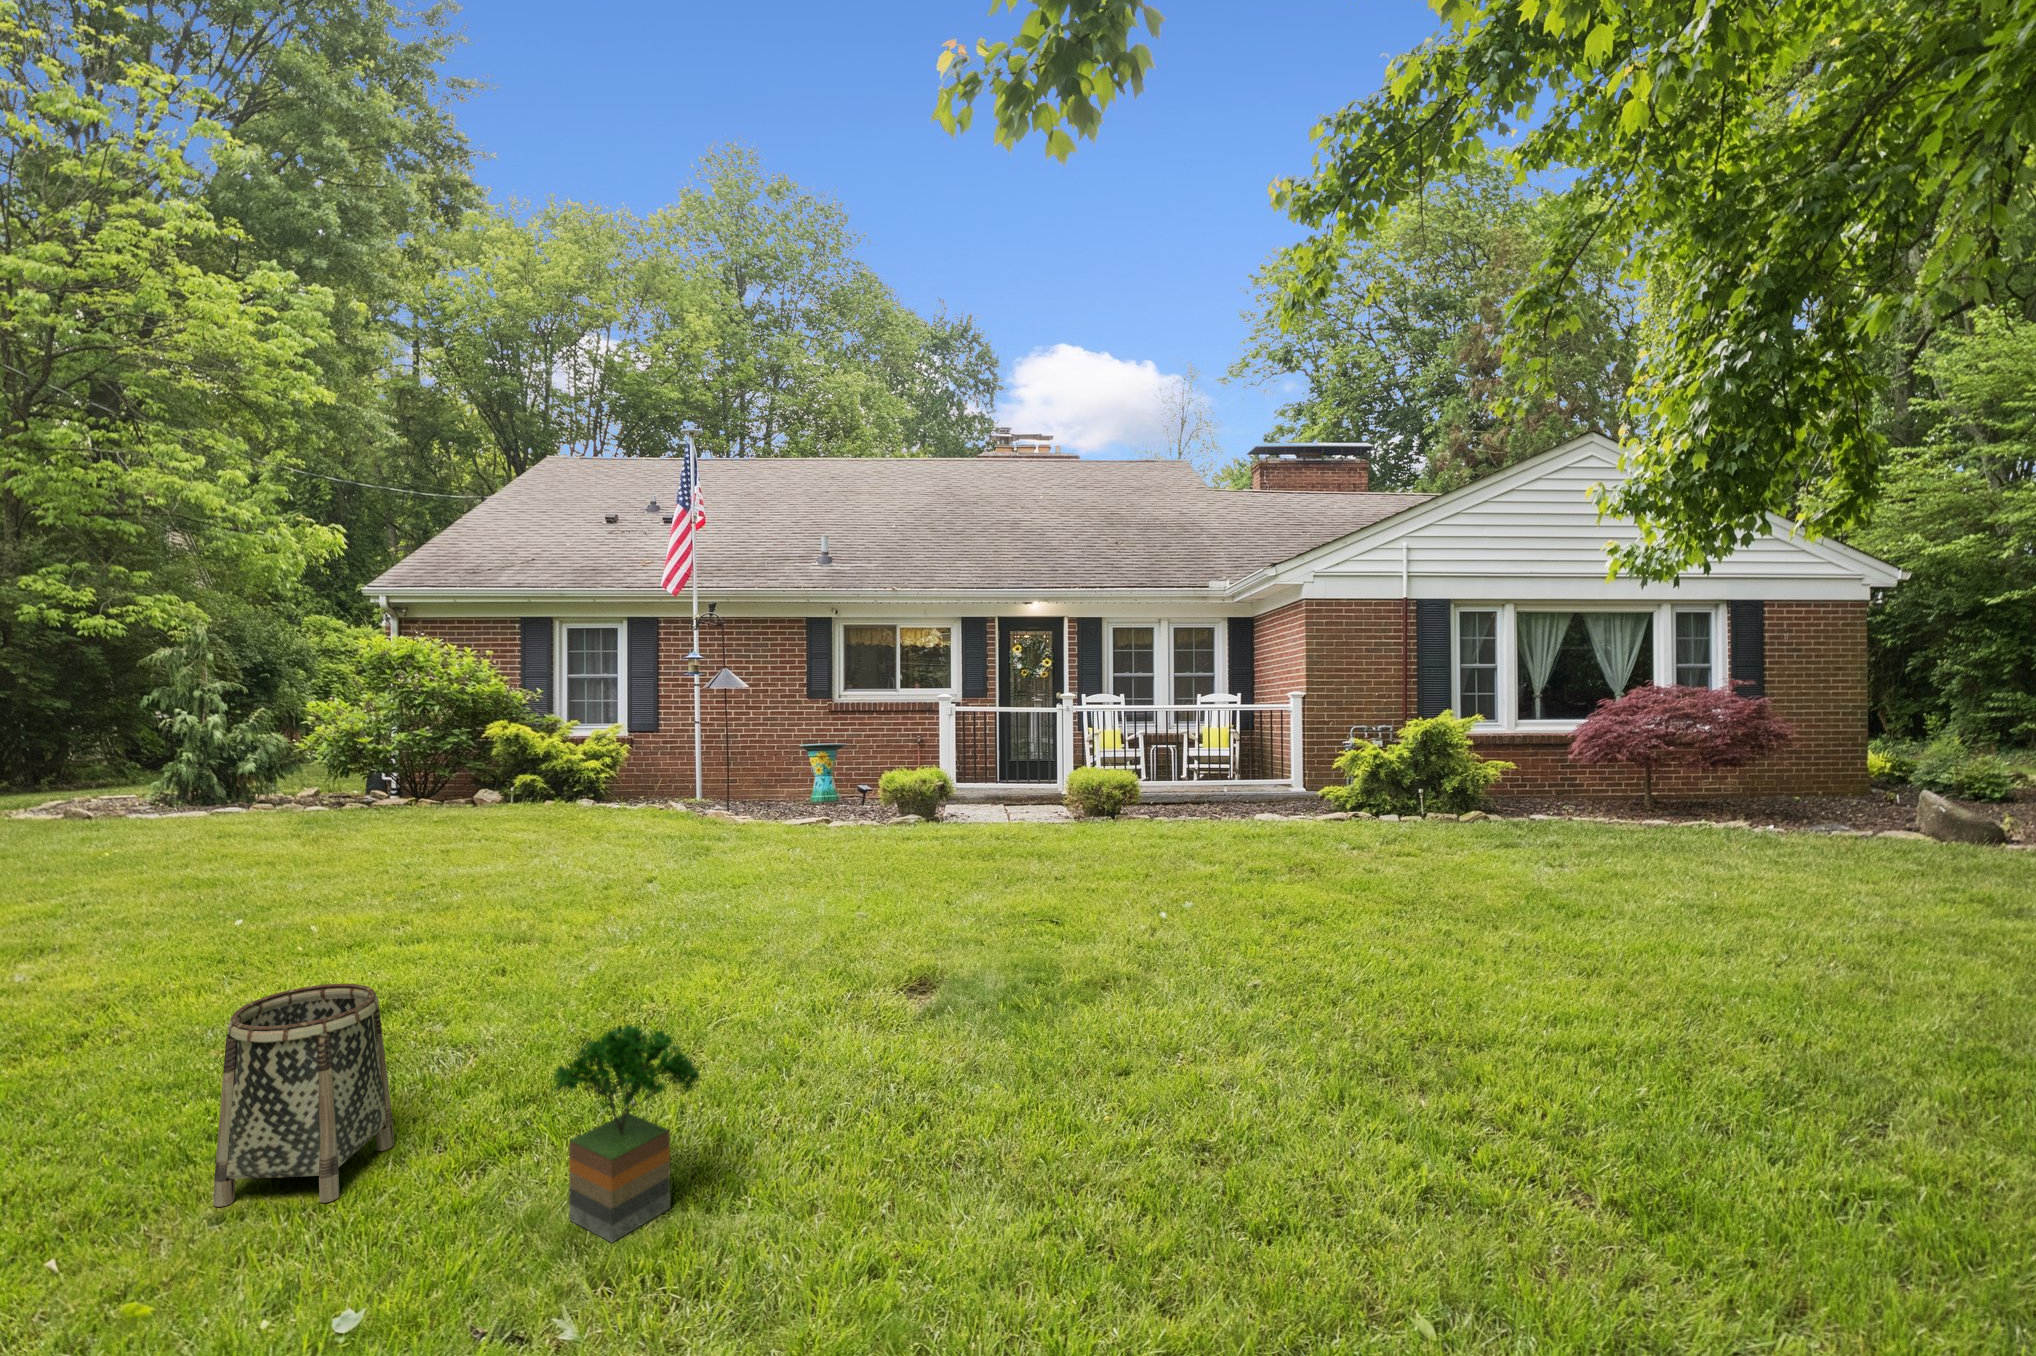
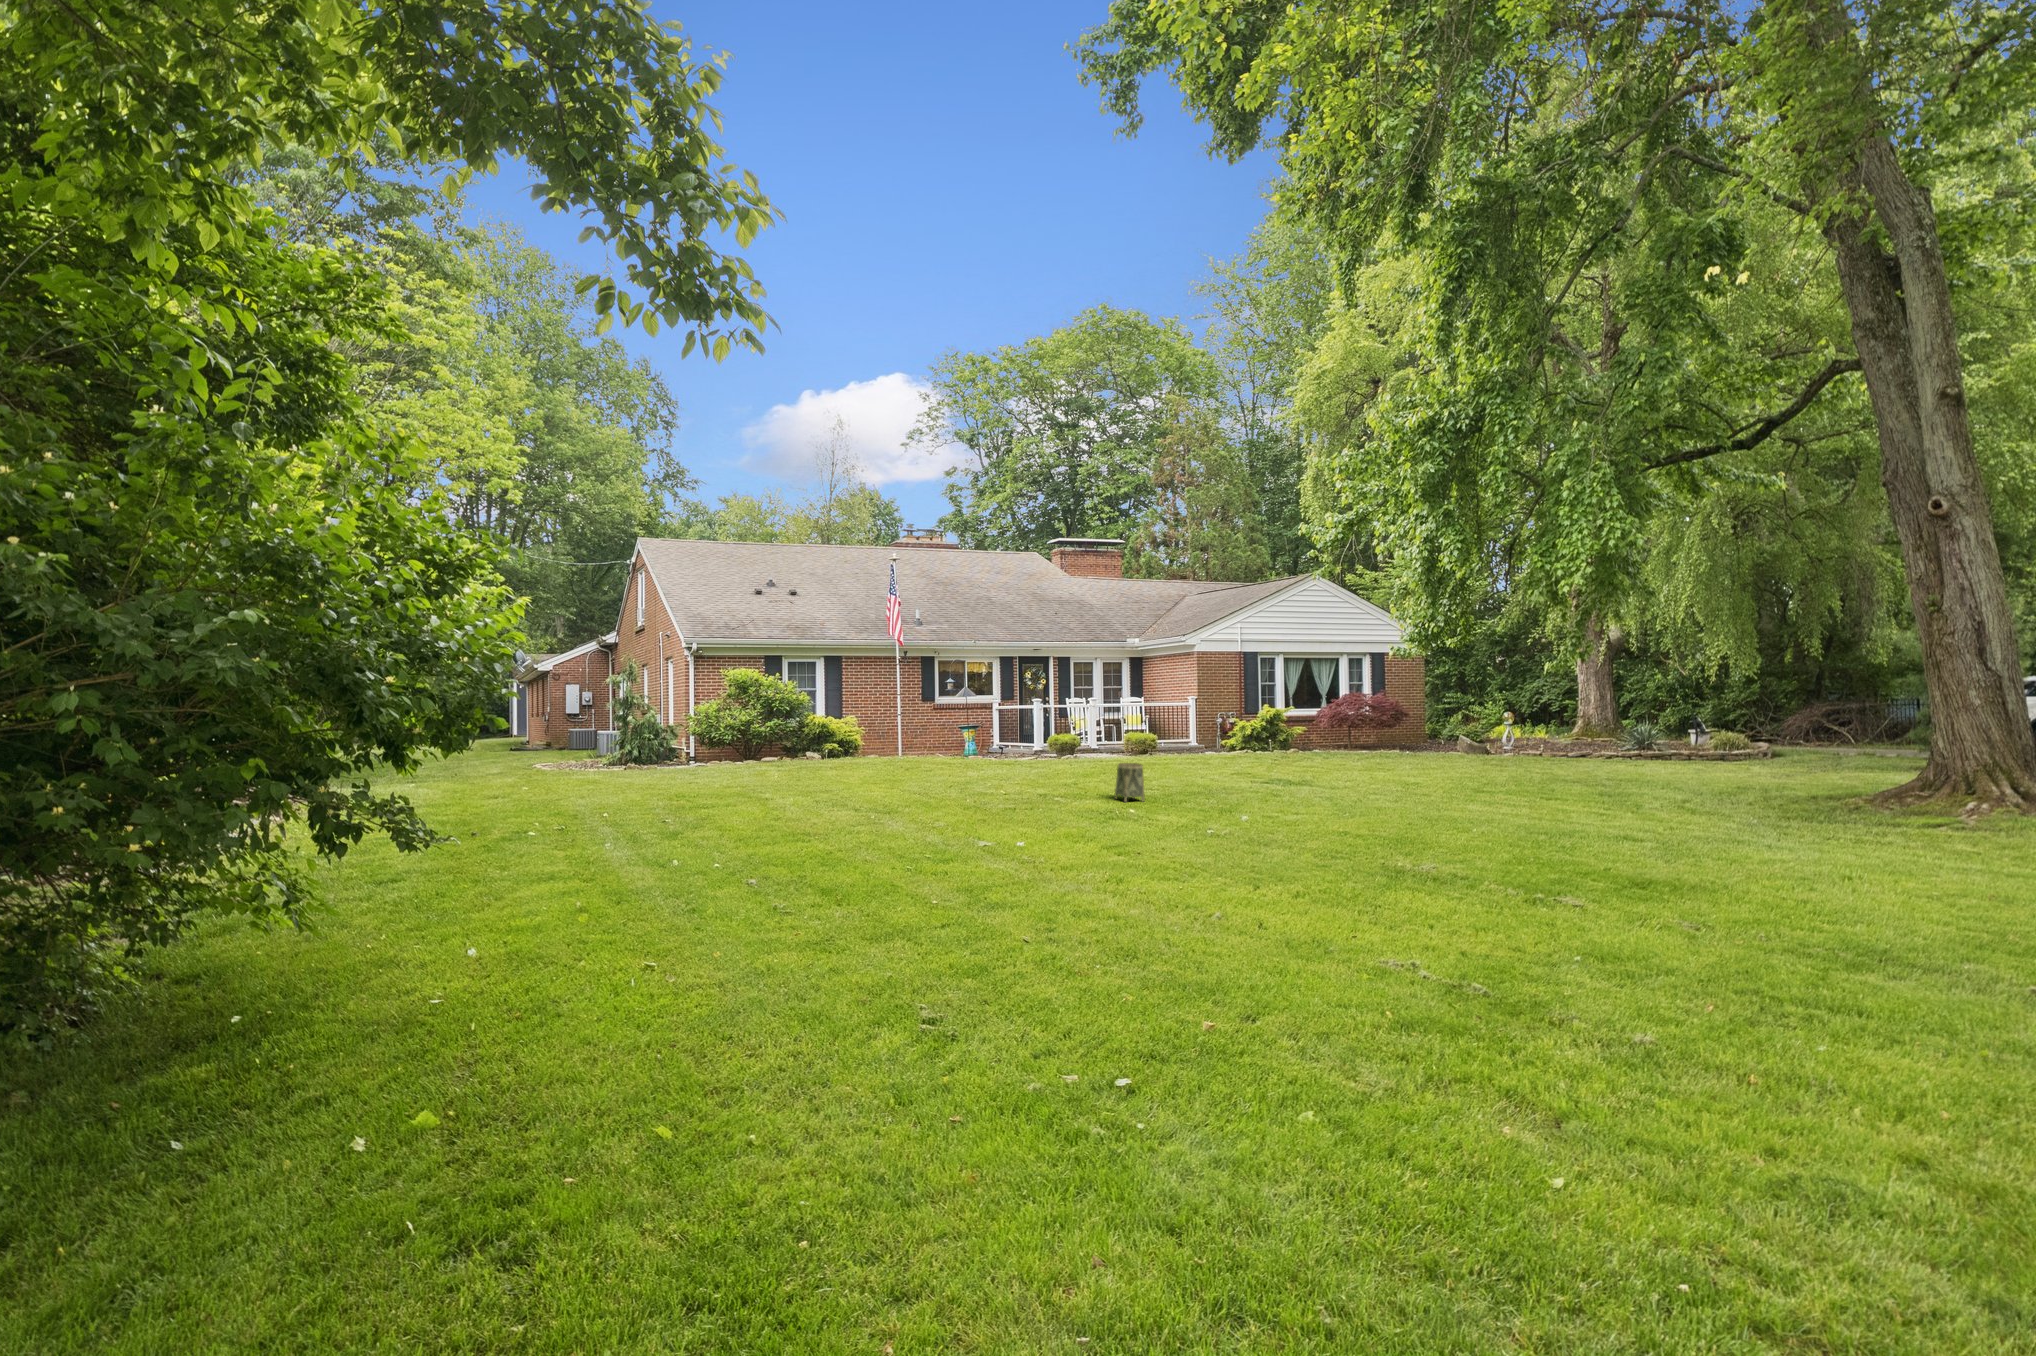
potted tree: present [553,1024,701,1242] -> none [1188,765,1214,802]

